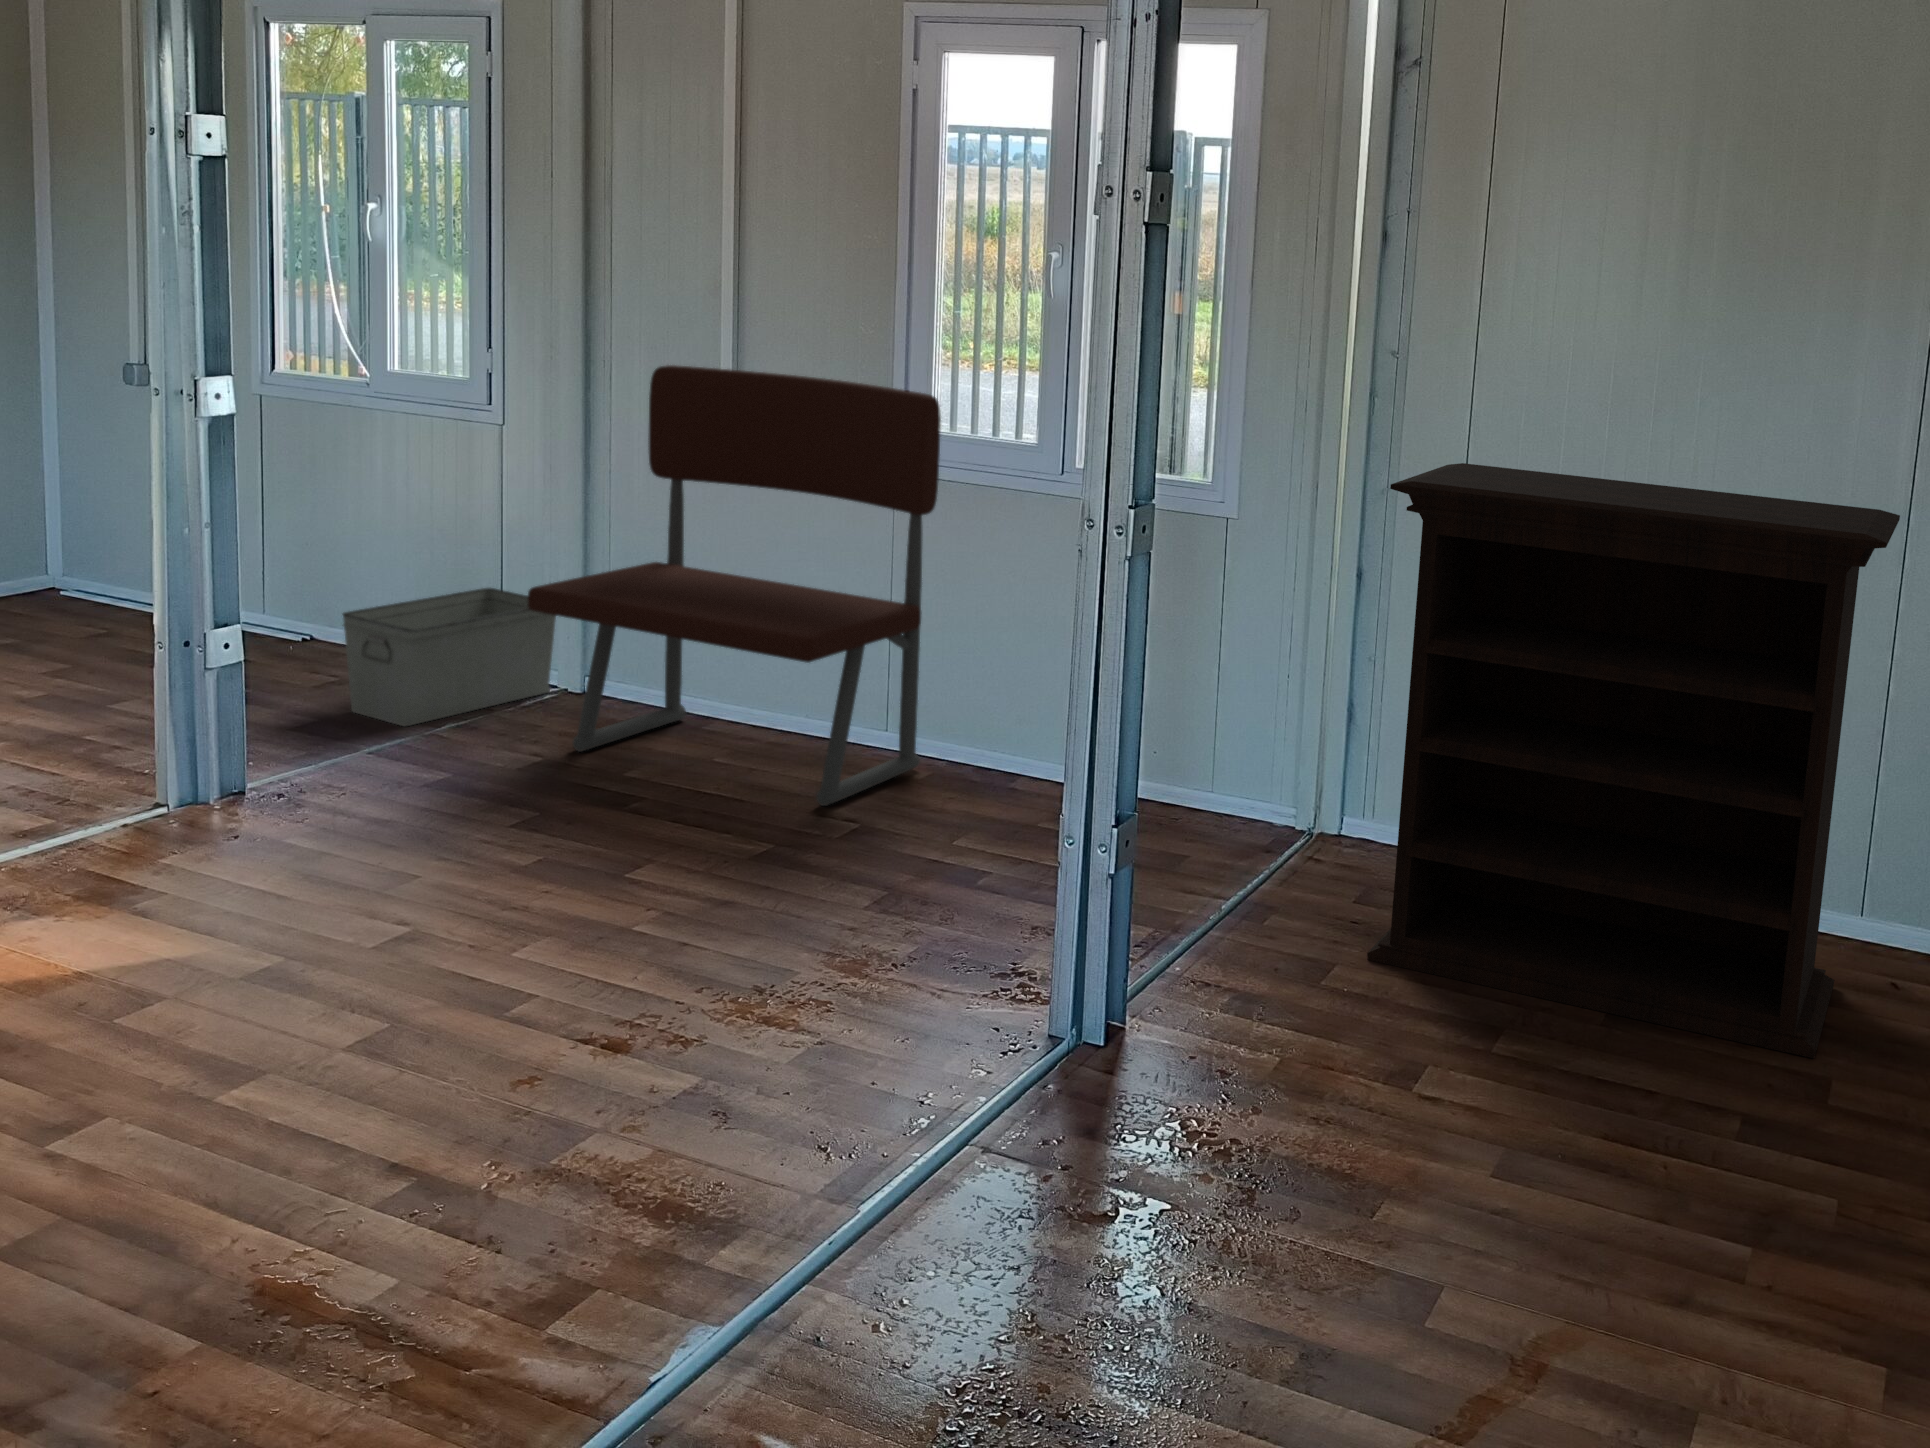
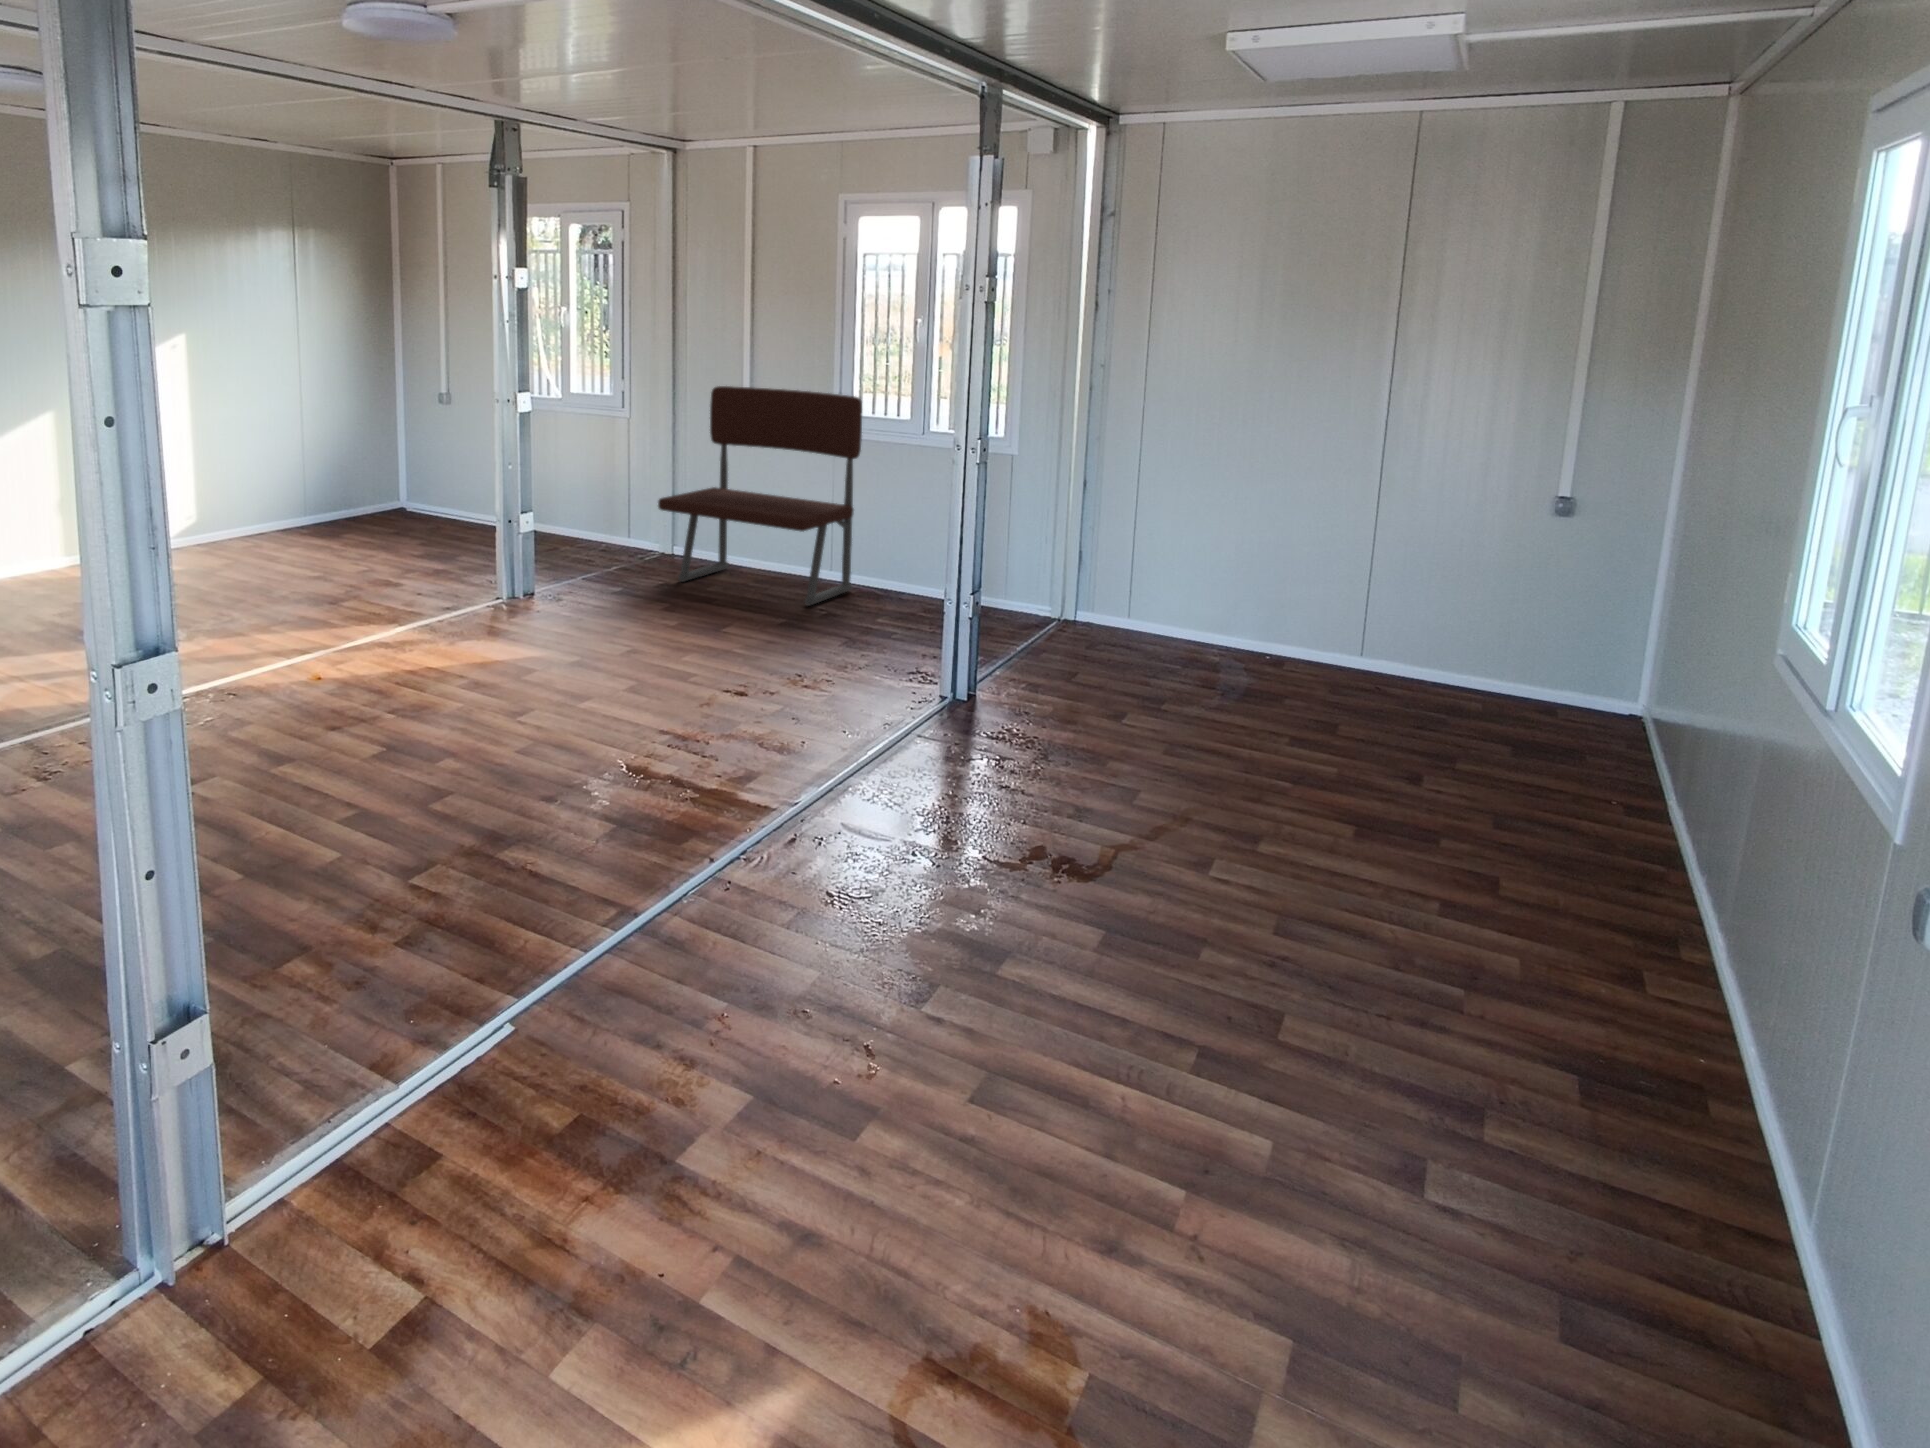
bookshelf: present [1367,463,1900,1058] -> none [1093,422,1375,716]
storage bin: present [343,588,556,726] -> none [561,504,662,571]

